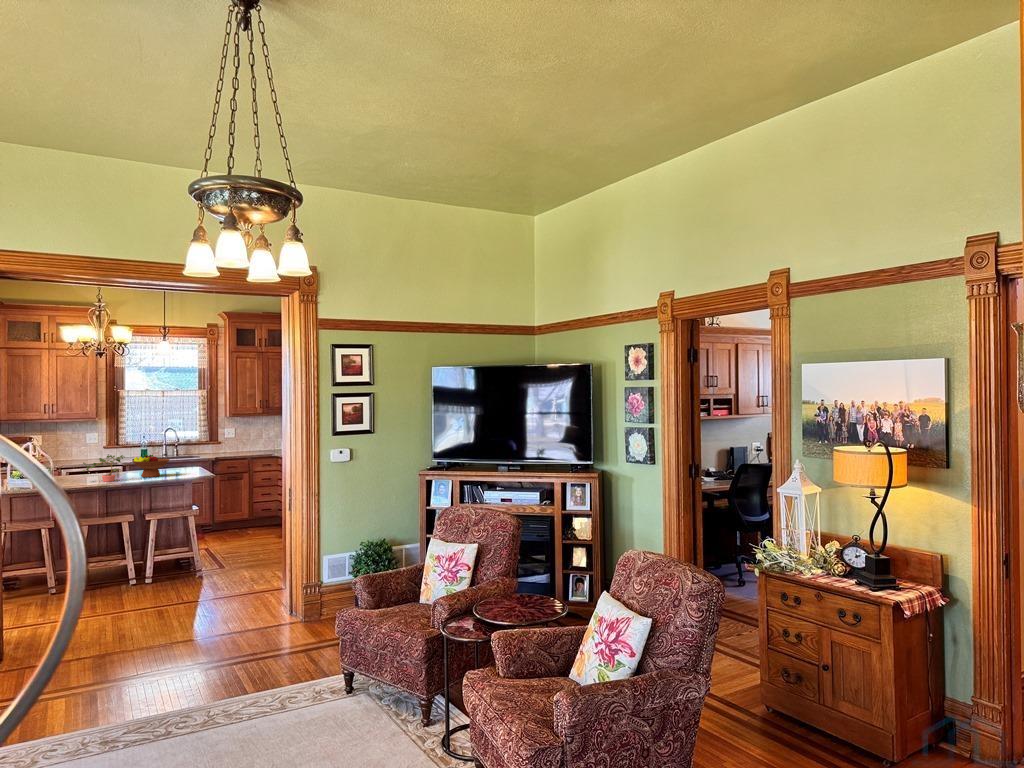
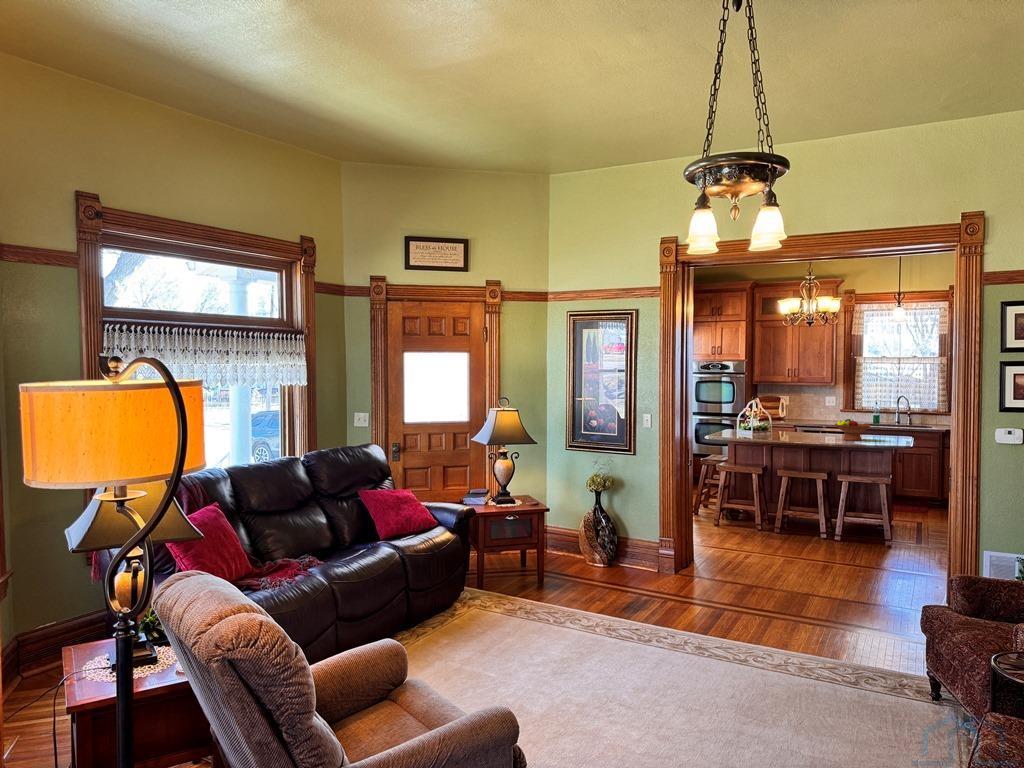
potted plant: present [83,454,125,482] -> none [789,416,824,441]

